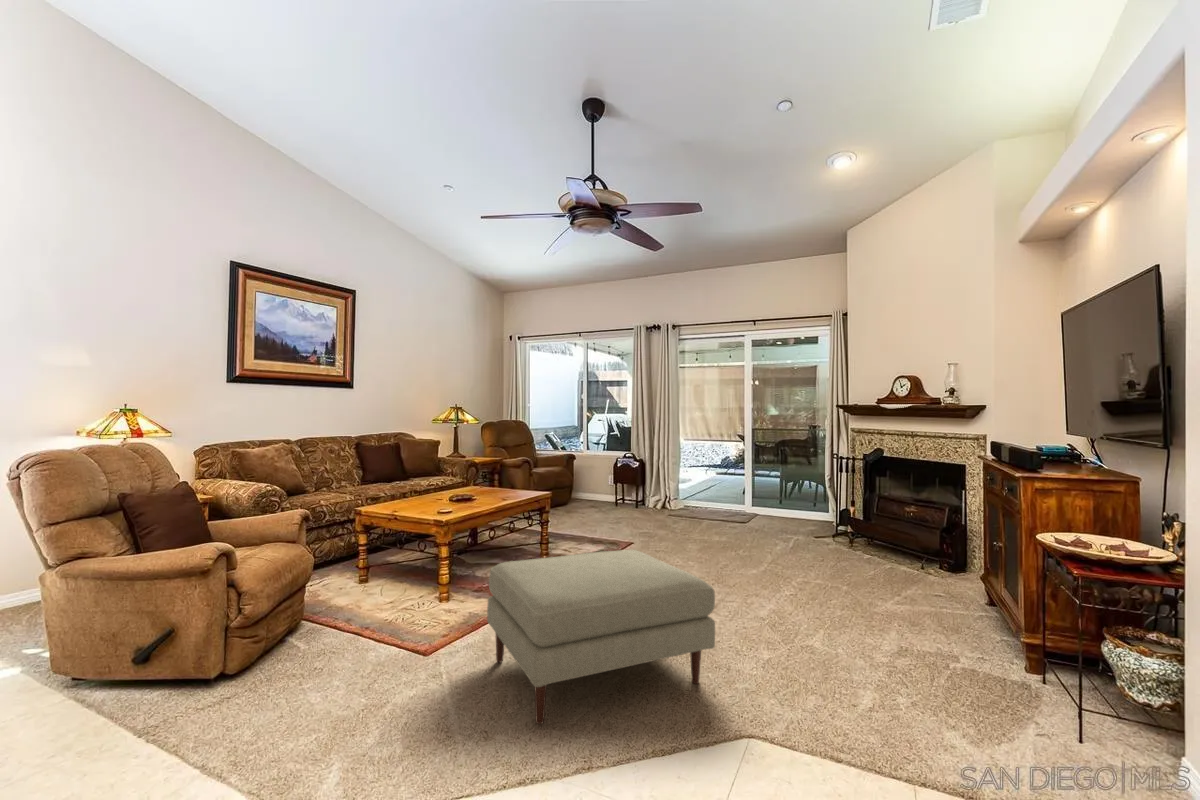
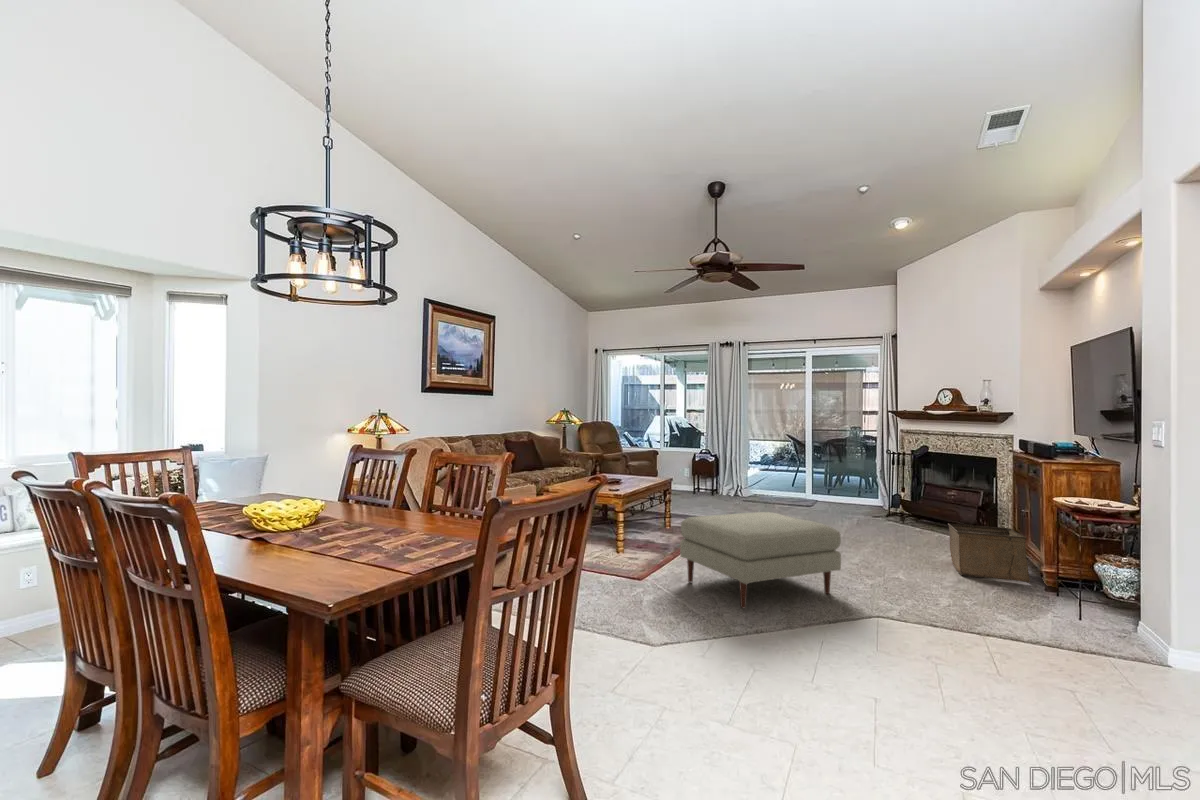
storage bin: none [893,560,1004,656] -> present [948,523,1030,583]

